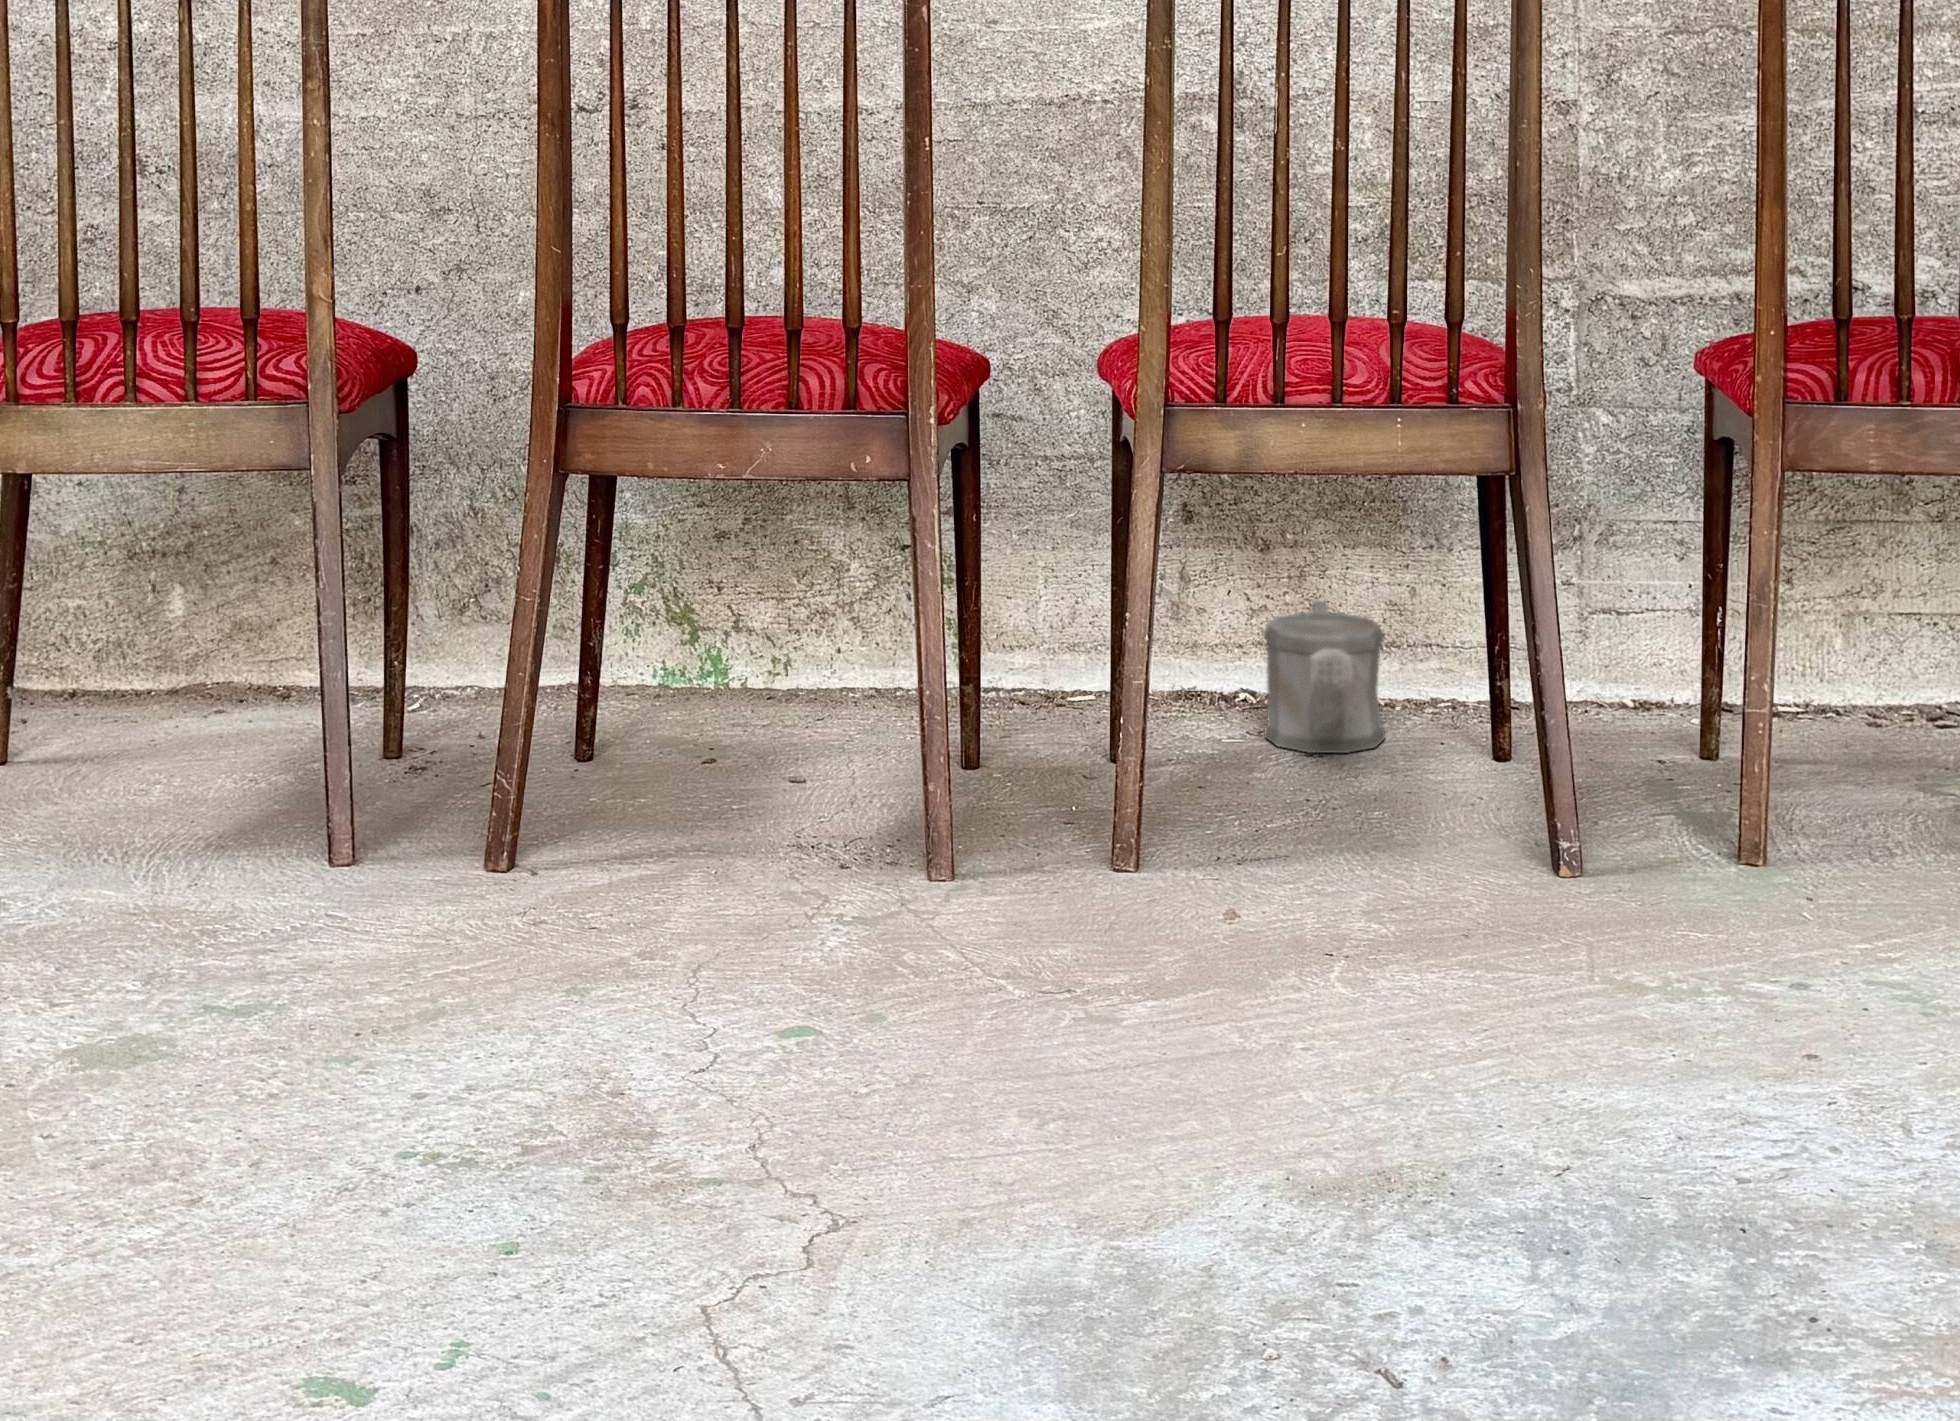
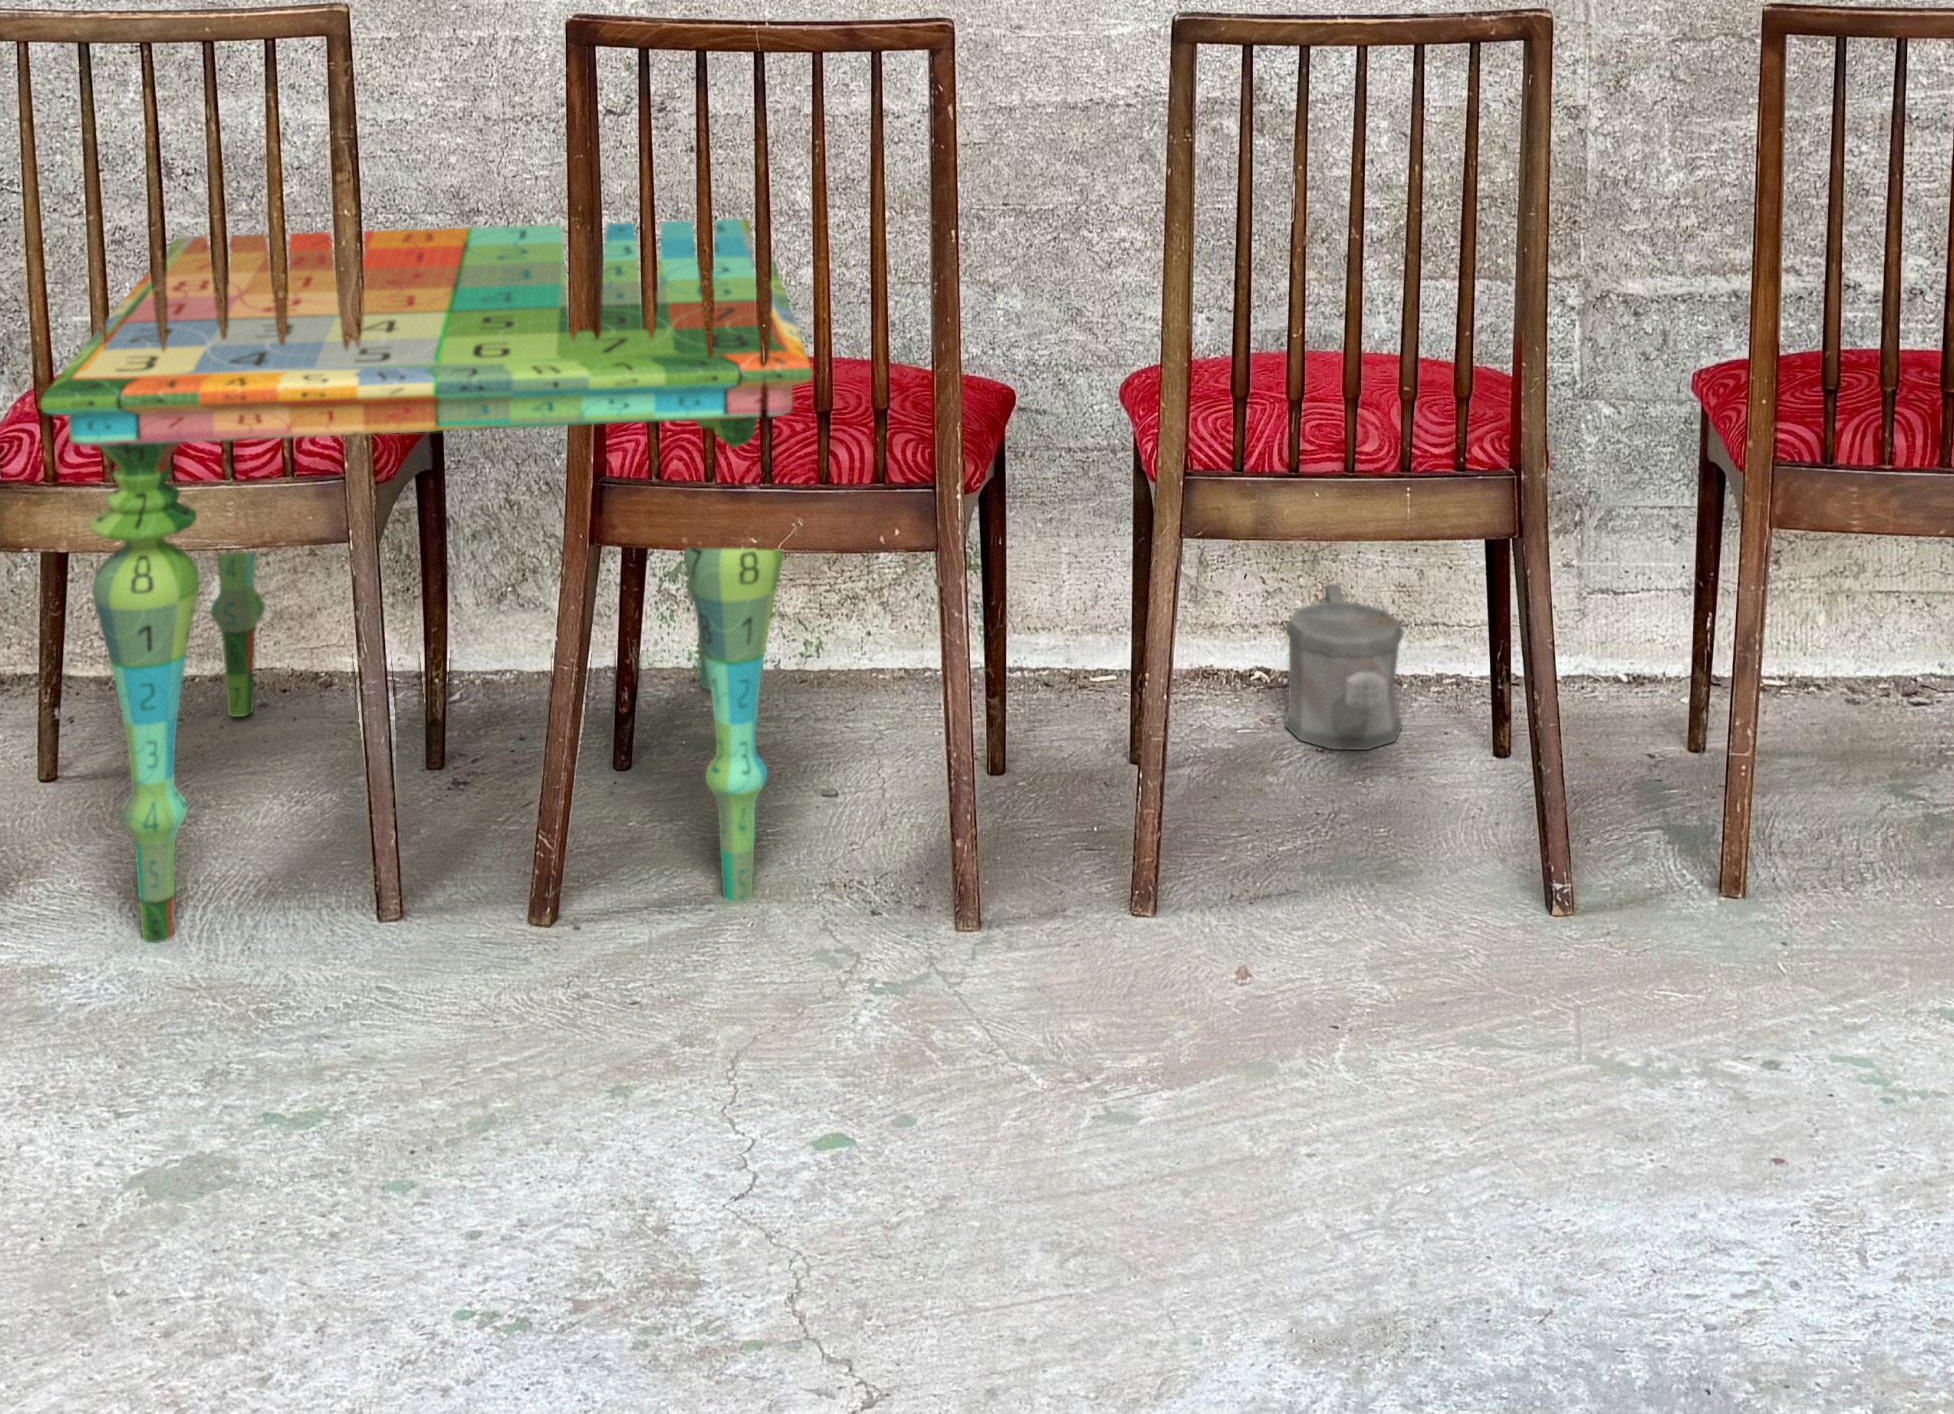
side table: none [11,225,756,871] -> present [41,219,812,943]

